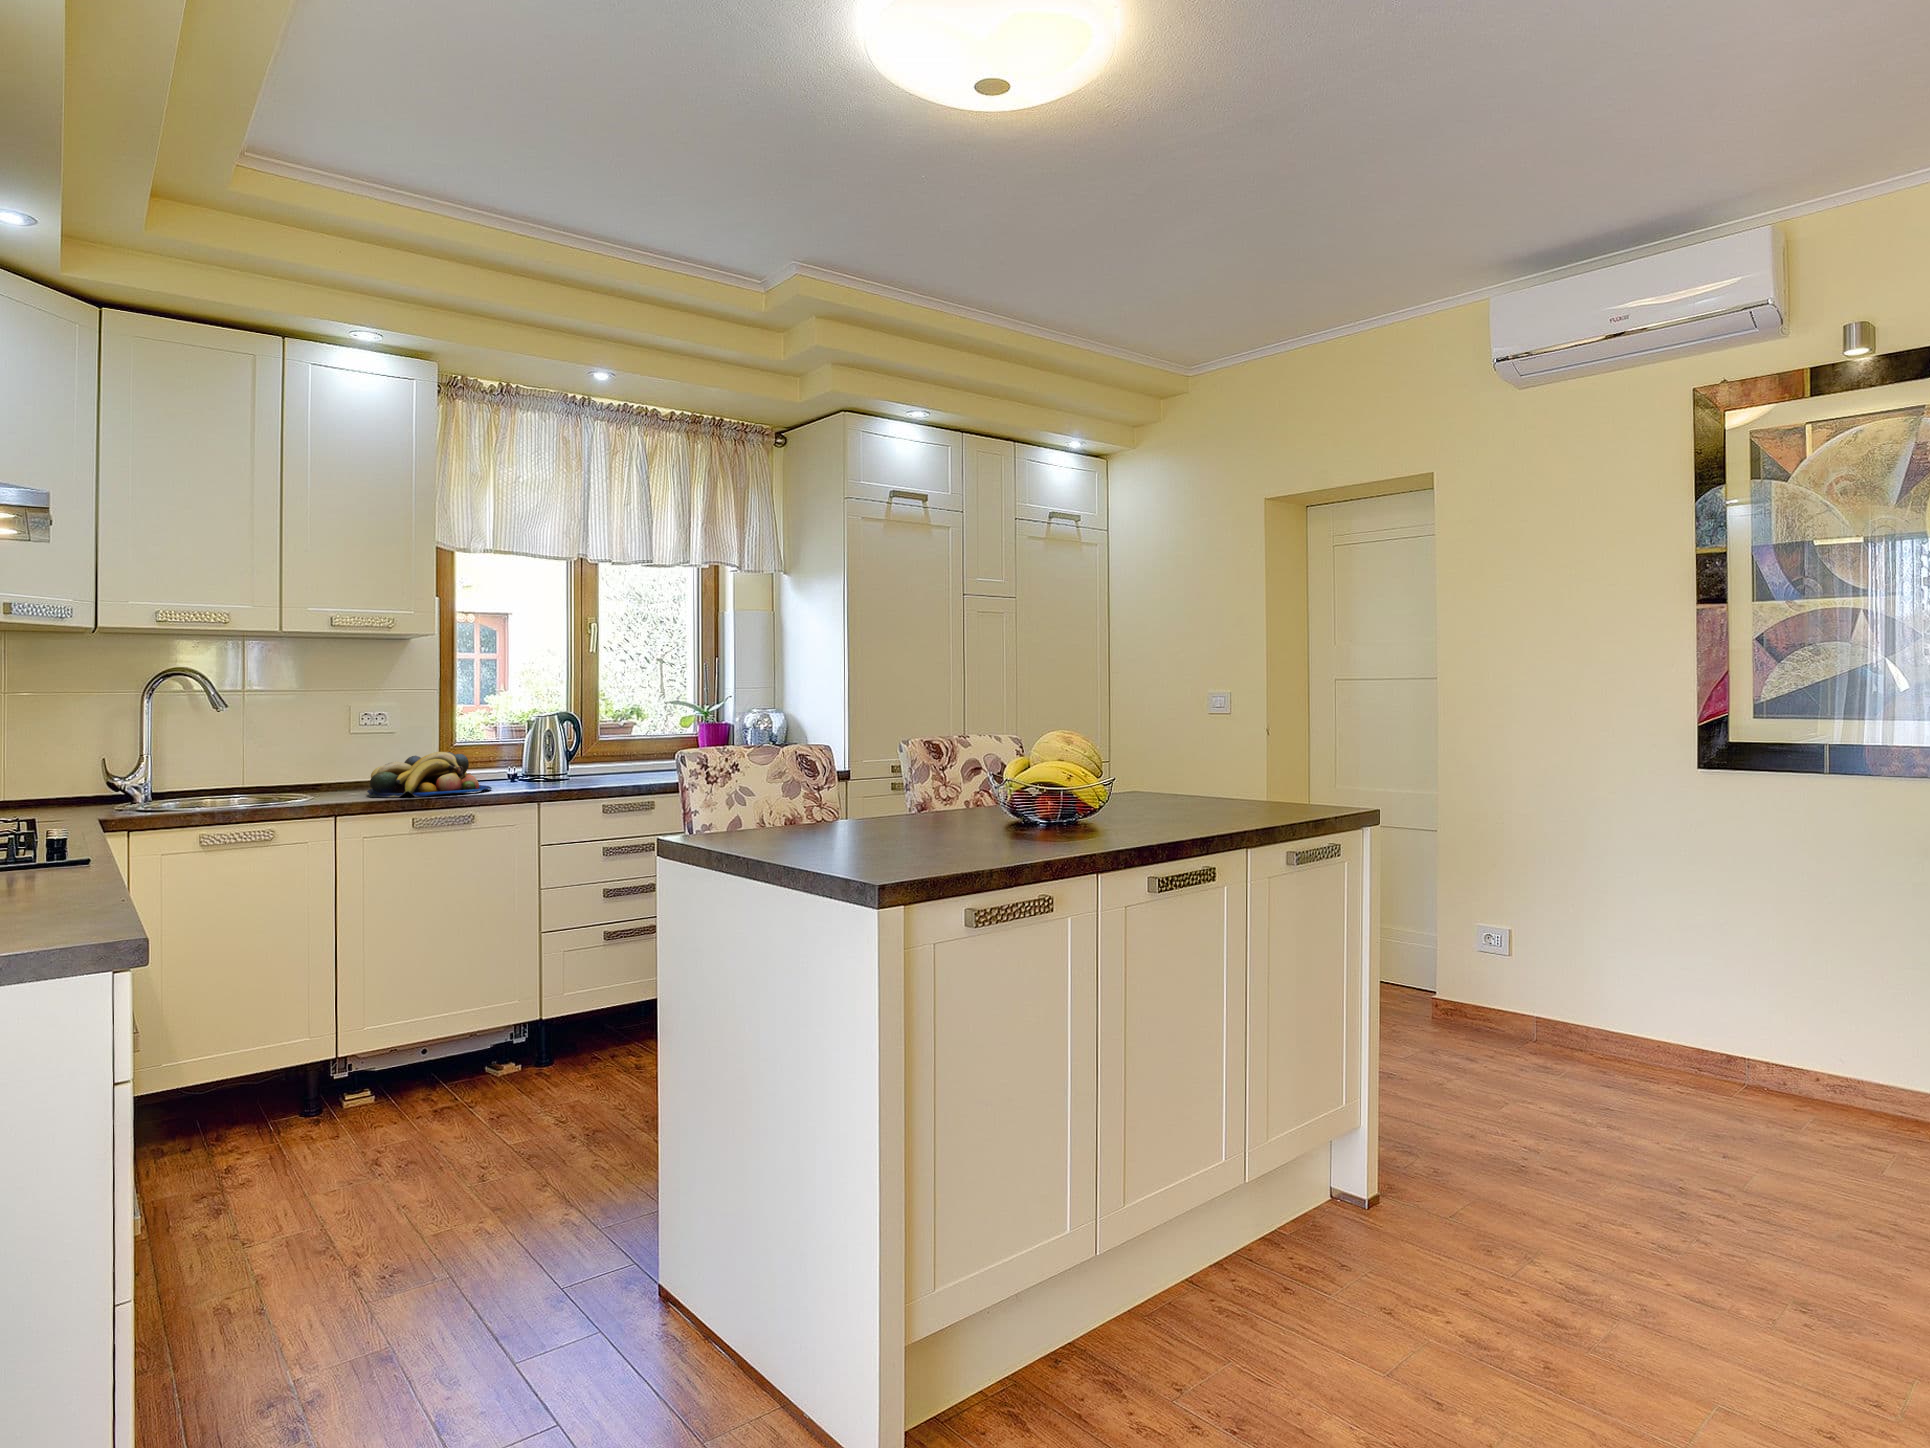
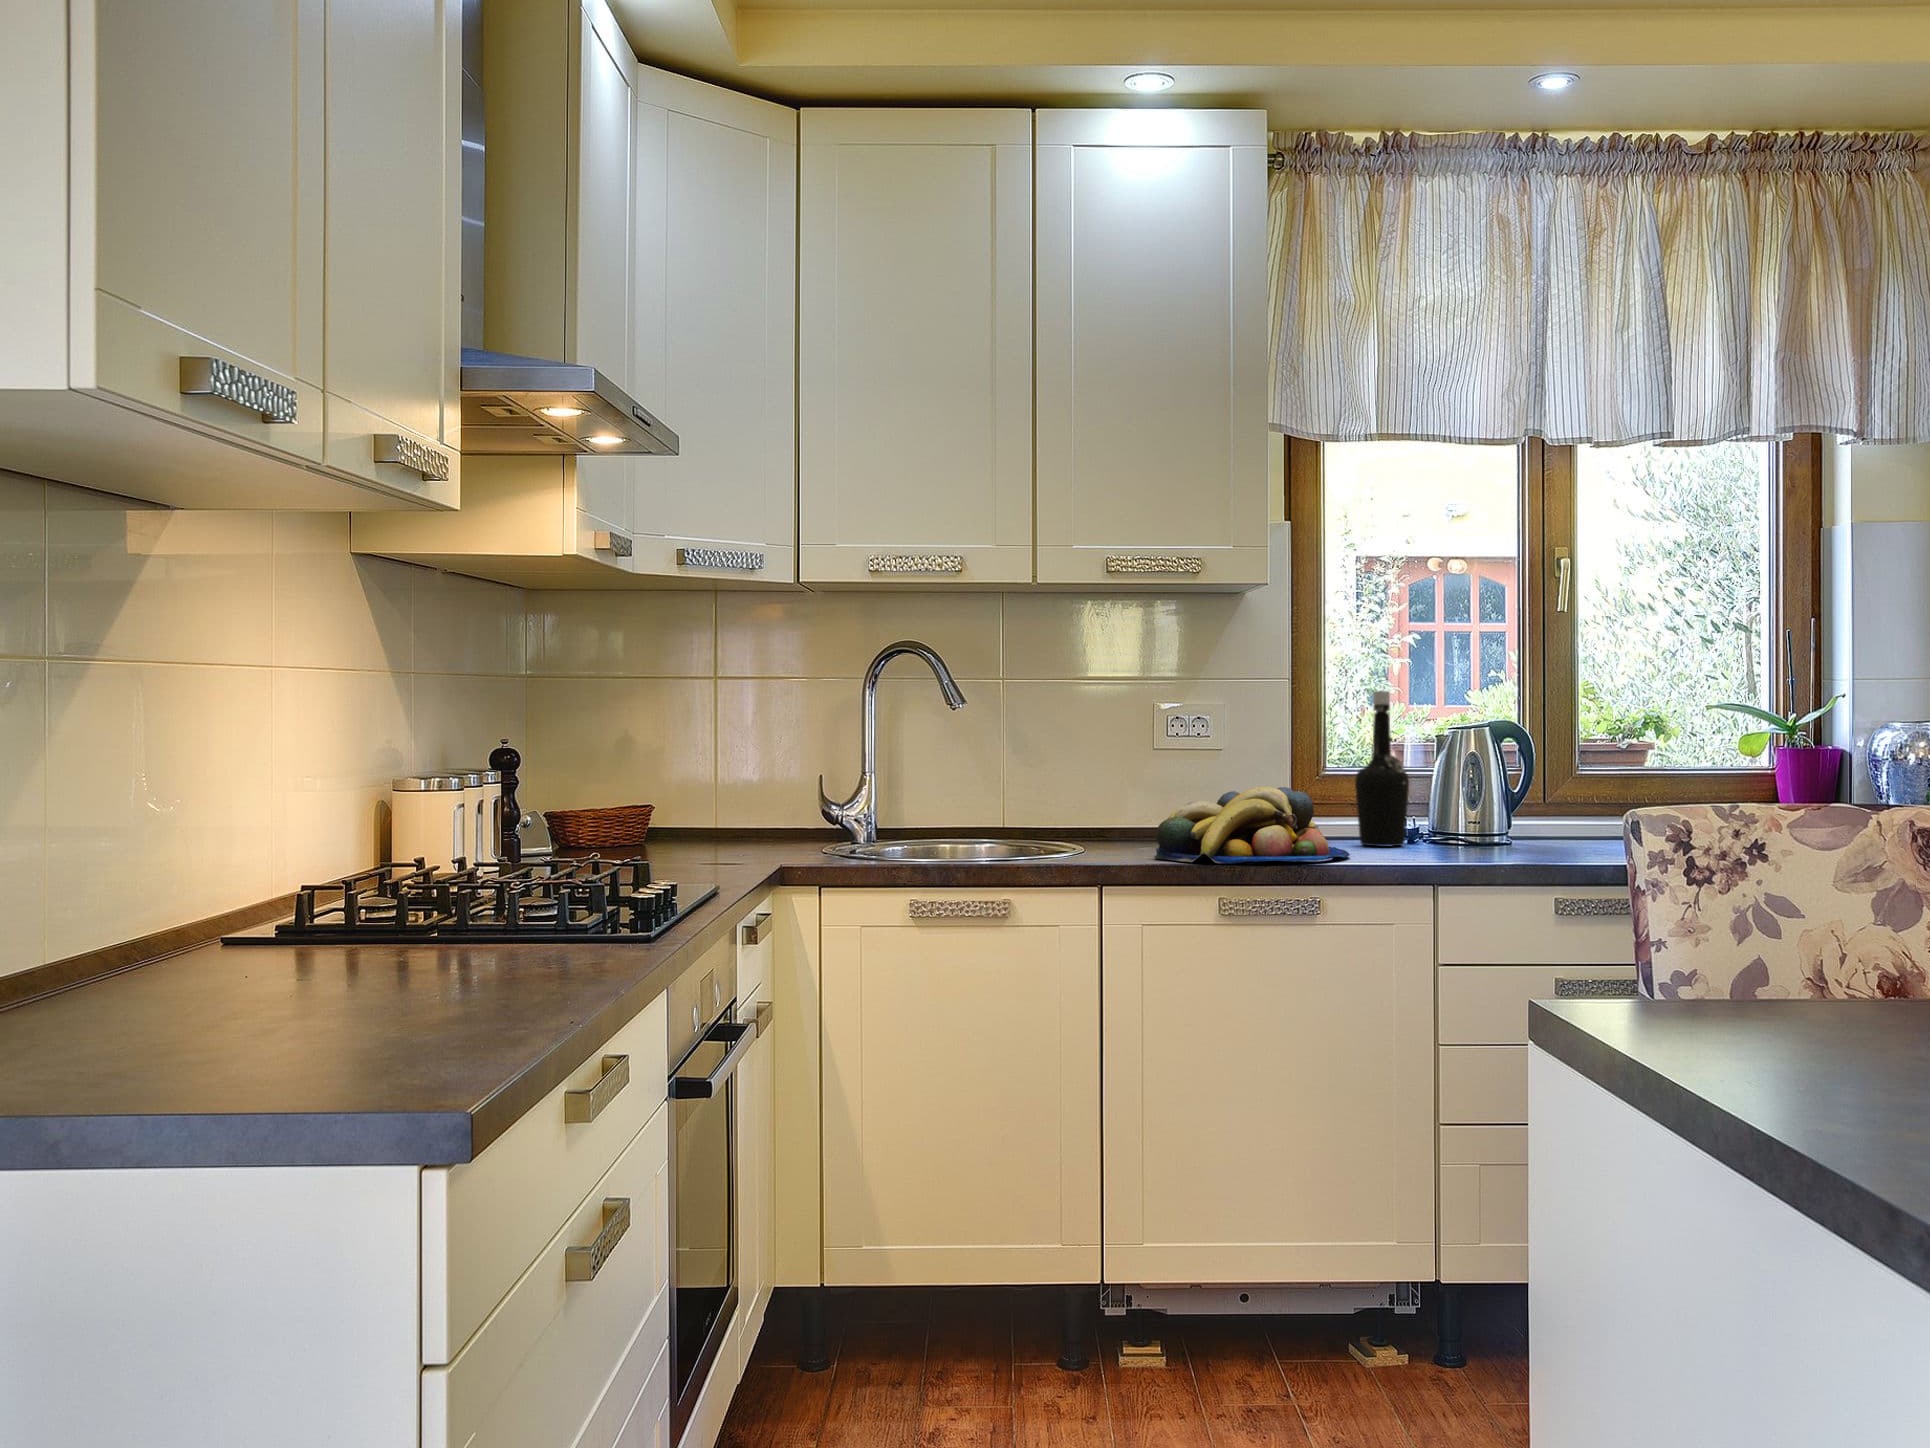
bottle: none [484,697,517,784] -> present [1355,691,1409,846]

